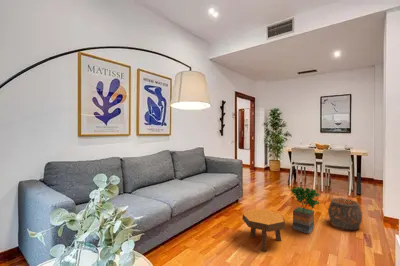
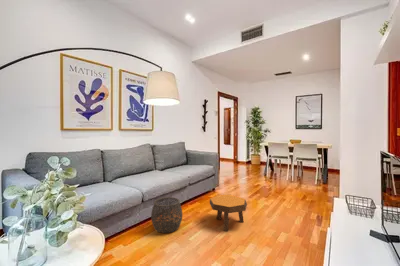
potted tree: present [291,187,320,234] -> none [256,174,281,216]
woven basket: present [328,198,362,230] -> present [151,197,182,233]

